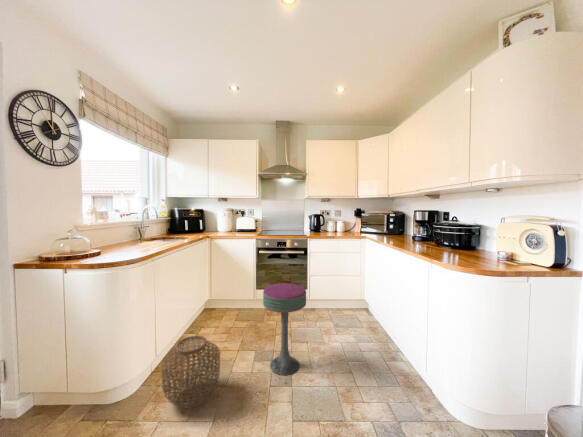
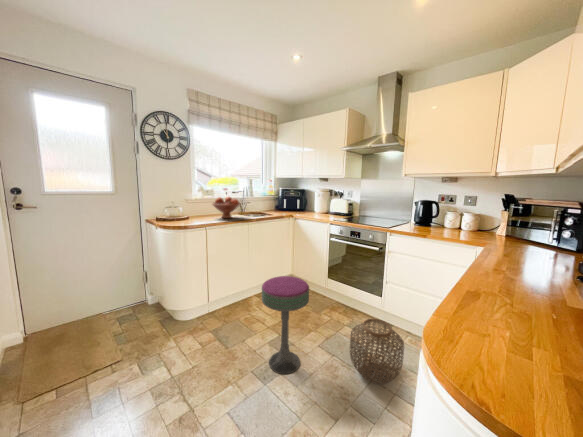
fruit bowl: none [123,219,164,246] -> present [212,197,240,218]
woven basket: present [162,336,220,408] -> present [350,319,404,384]

